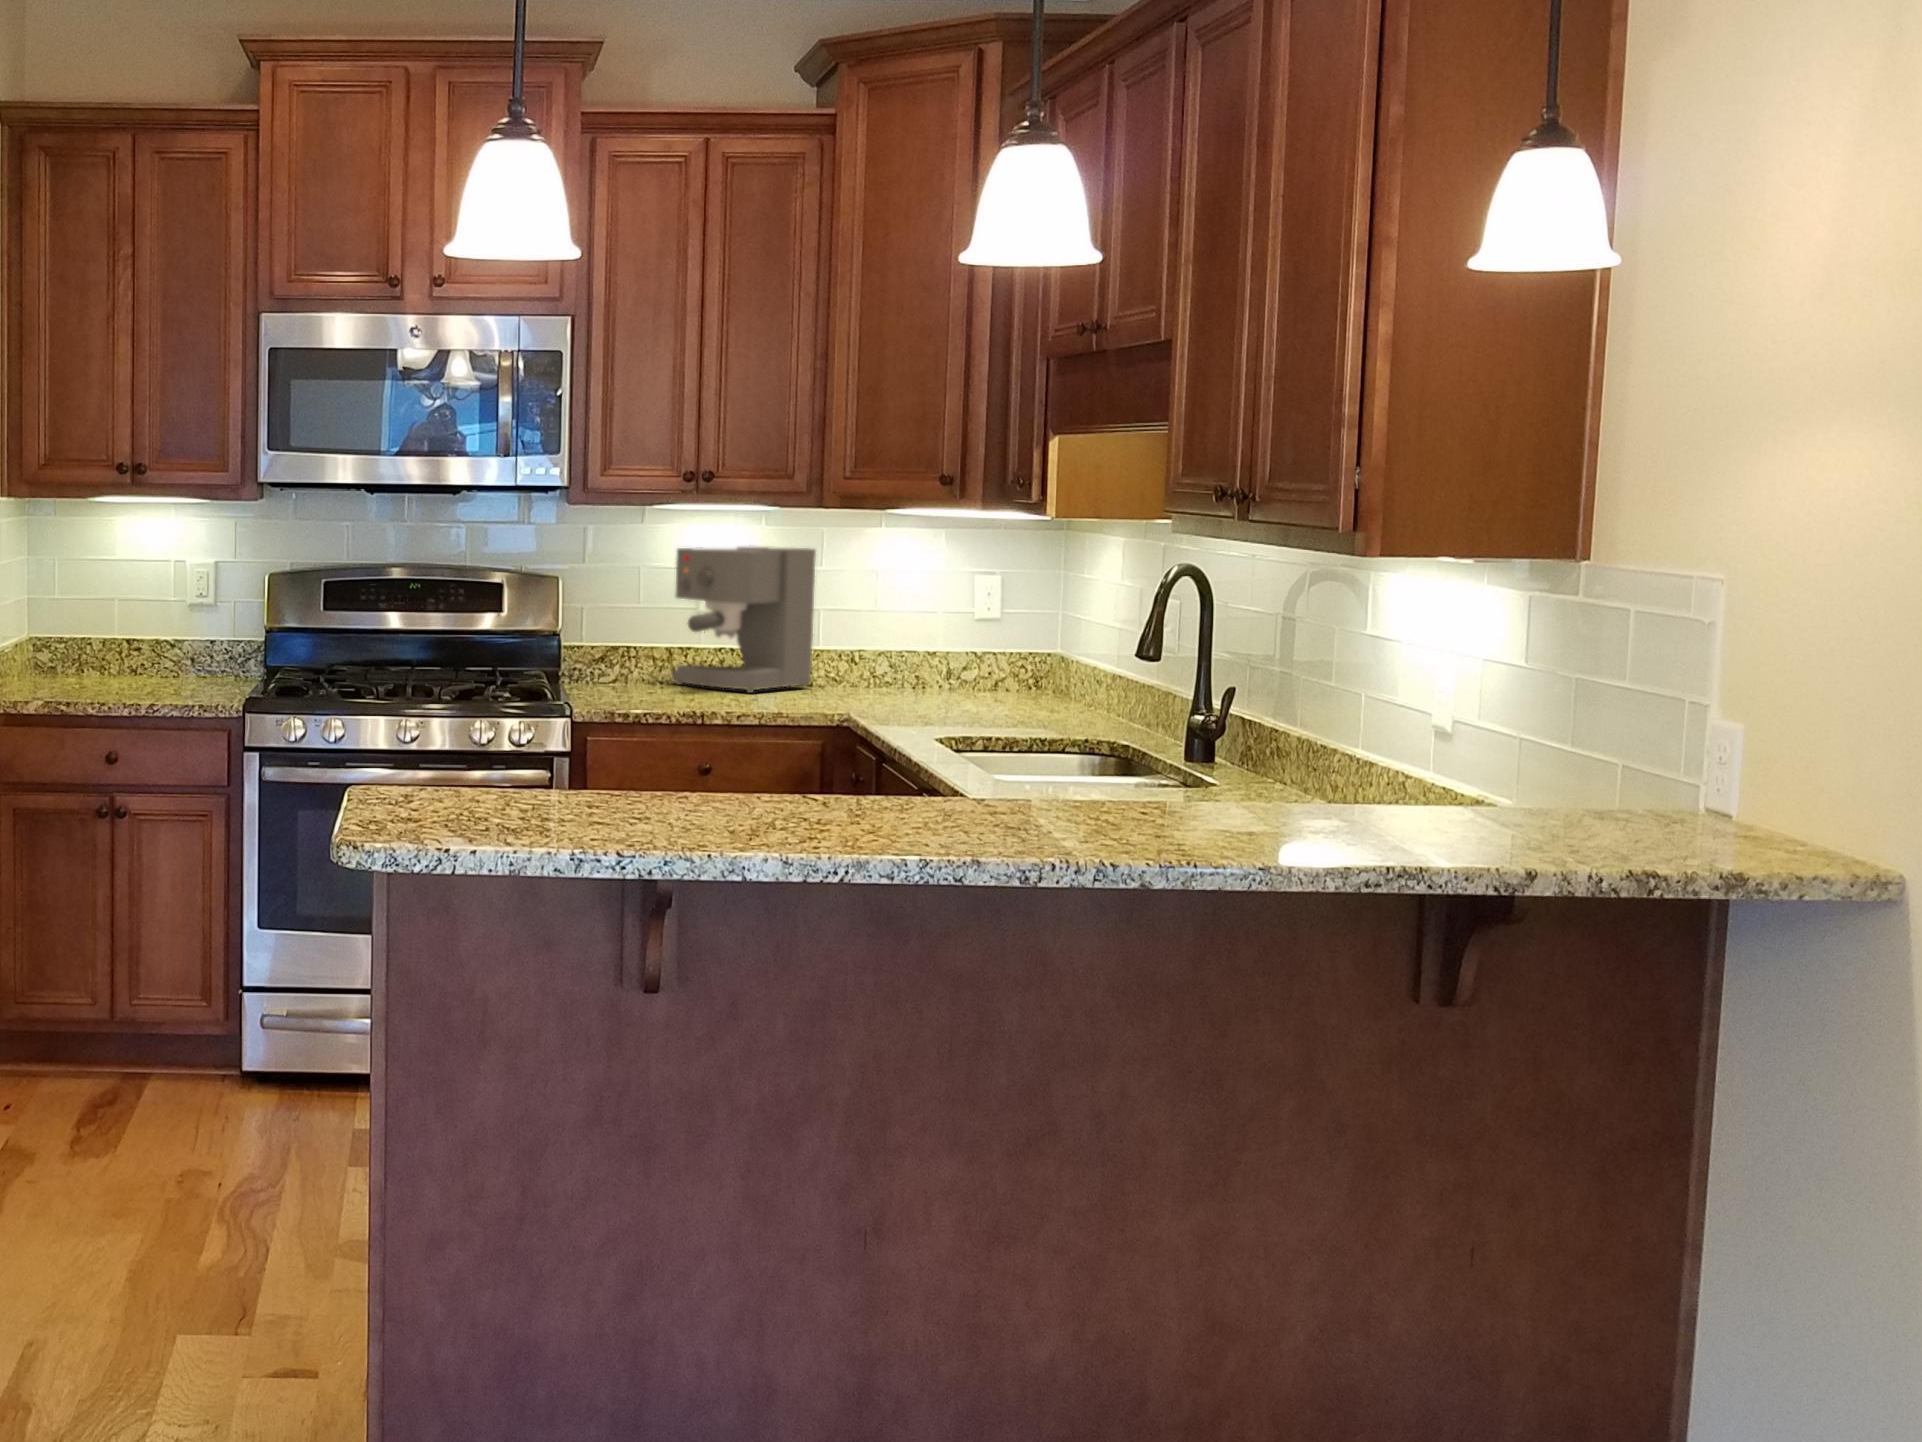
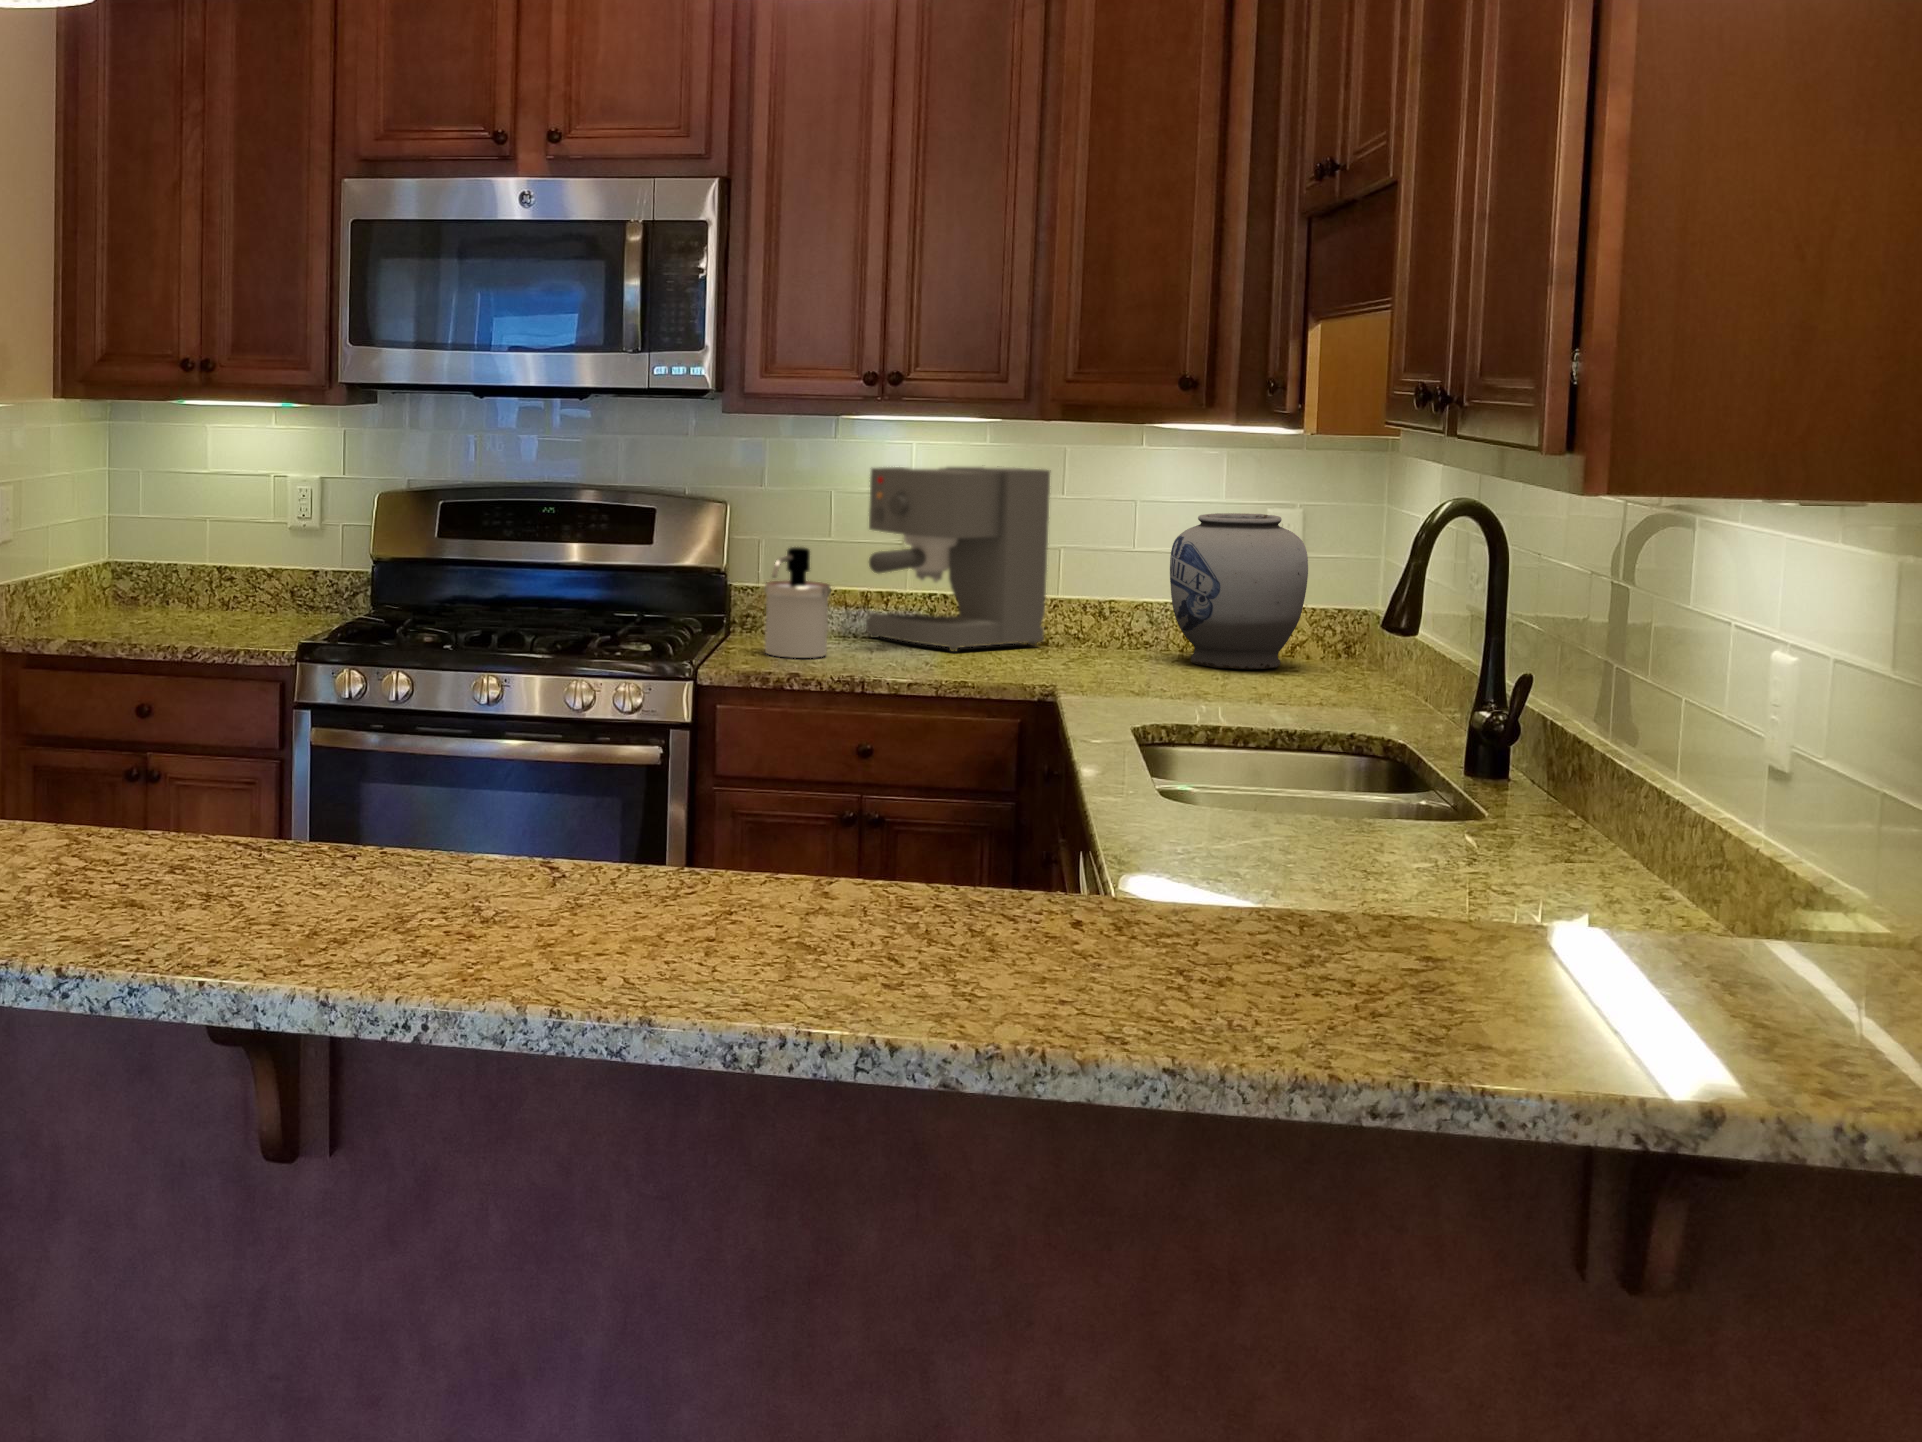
vase: none [910,581,1012,700] -> present [1170,513,1308,669]
soap dispenser: none [613,612,665,700] -> present [764,547,831,658]

